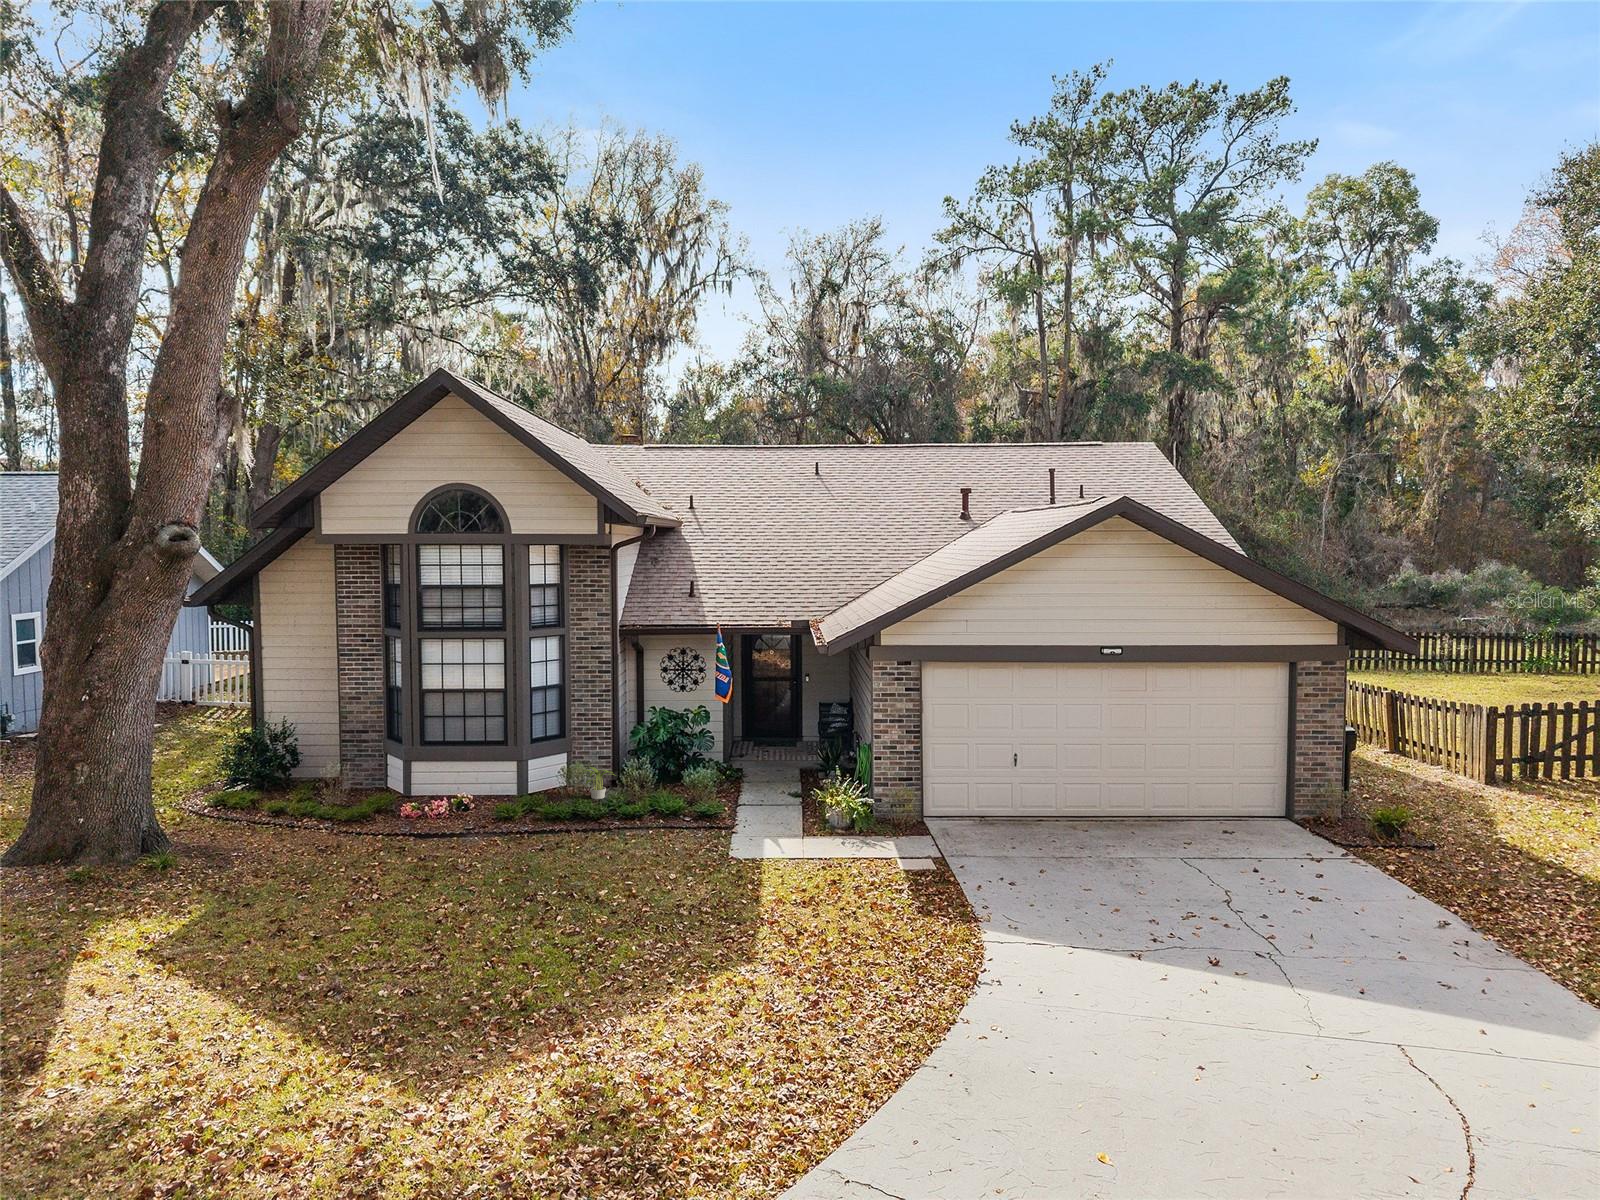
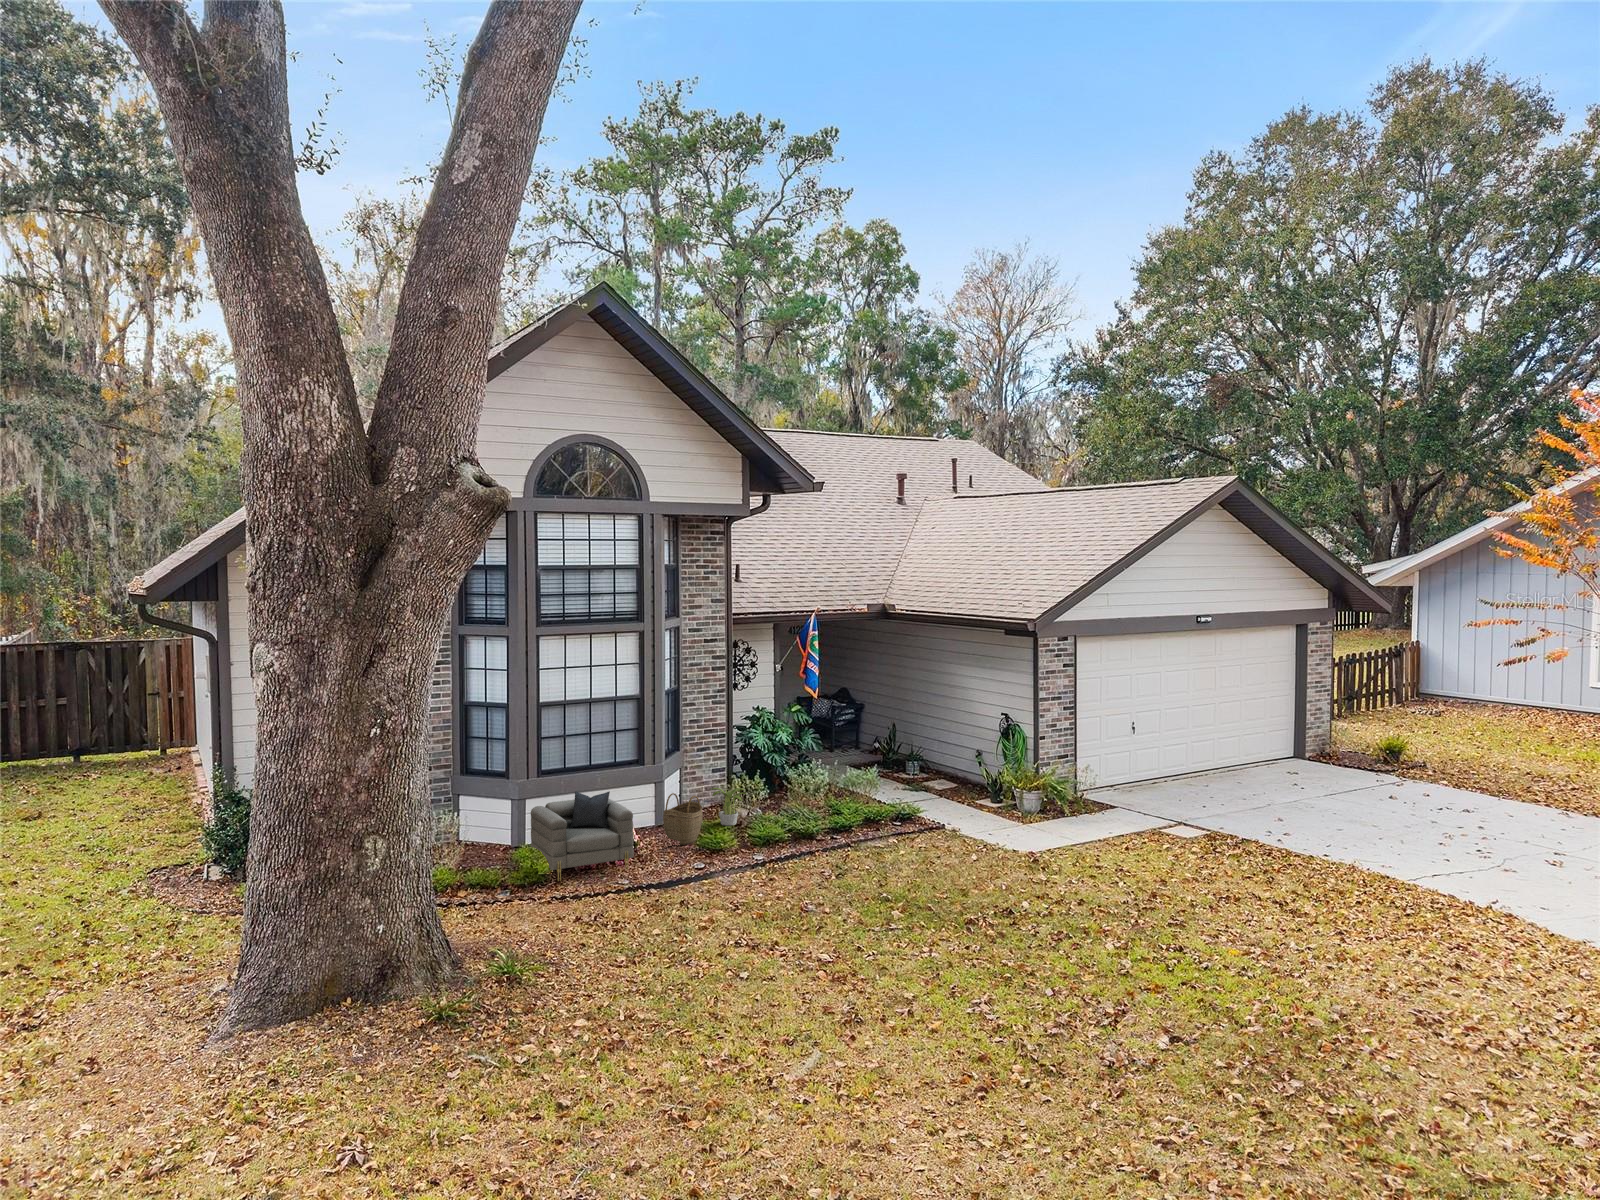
armchair: none [390,755,472,818] -> present [531,792,634,881]
woven basket: none [516,766,551,808] -> present [663,793,703,845]

